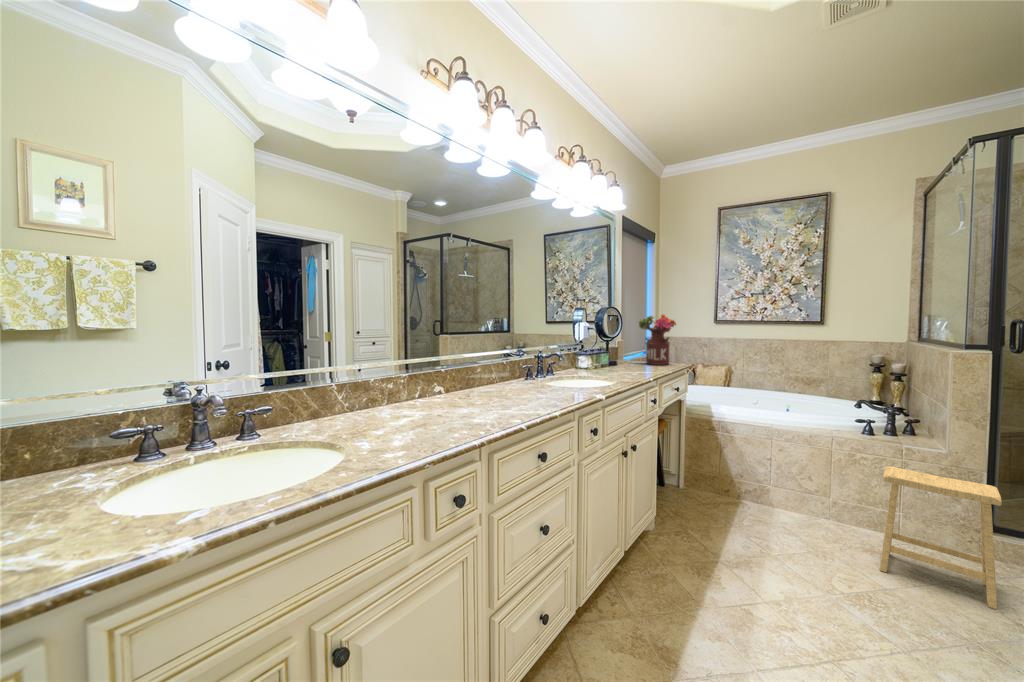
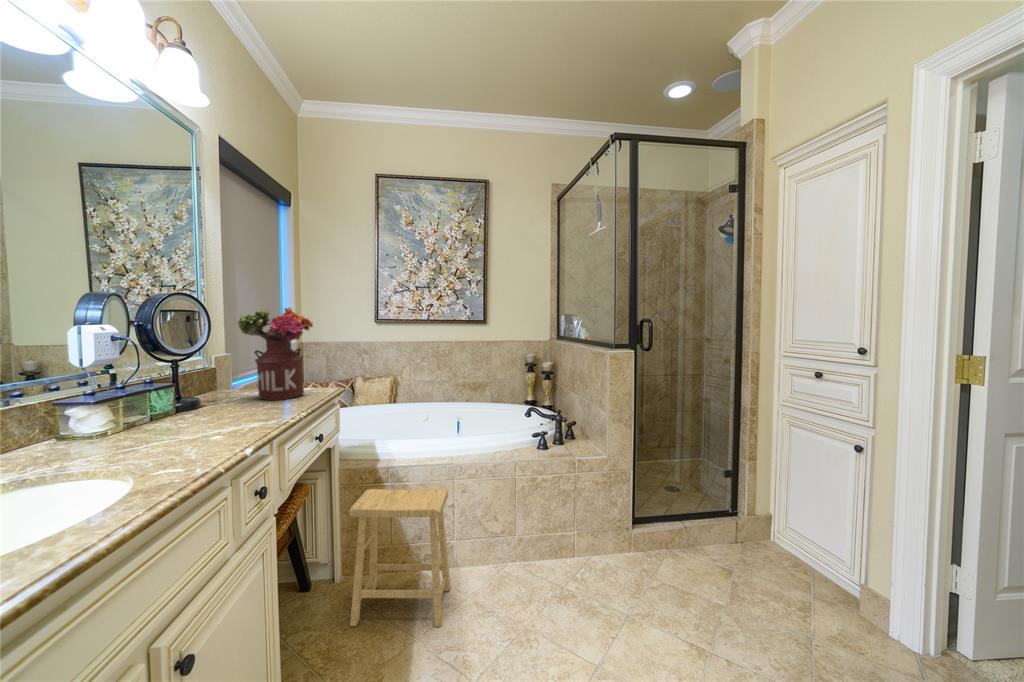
footstool: present [880,466,1002,609] -> present [350,489,451,627]

